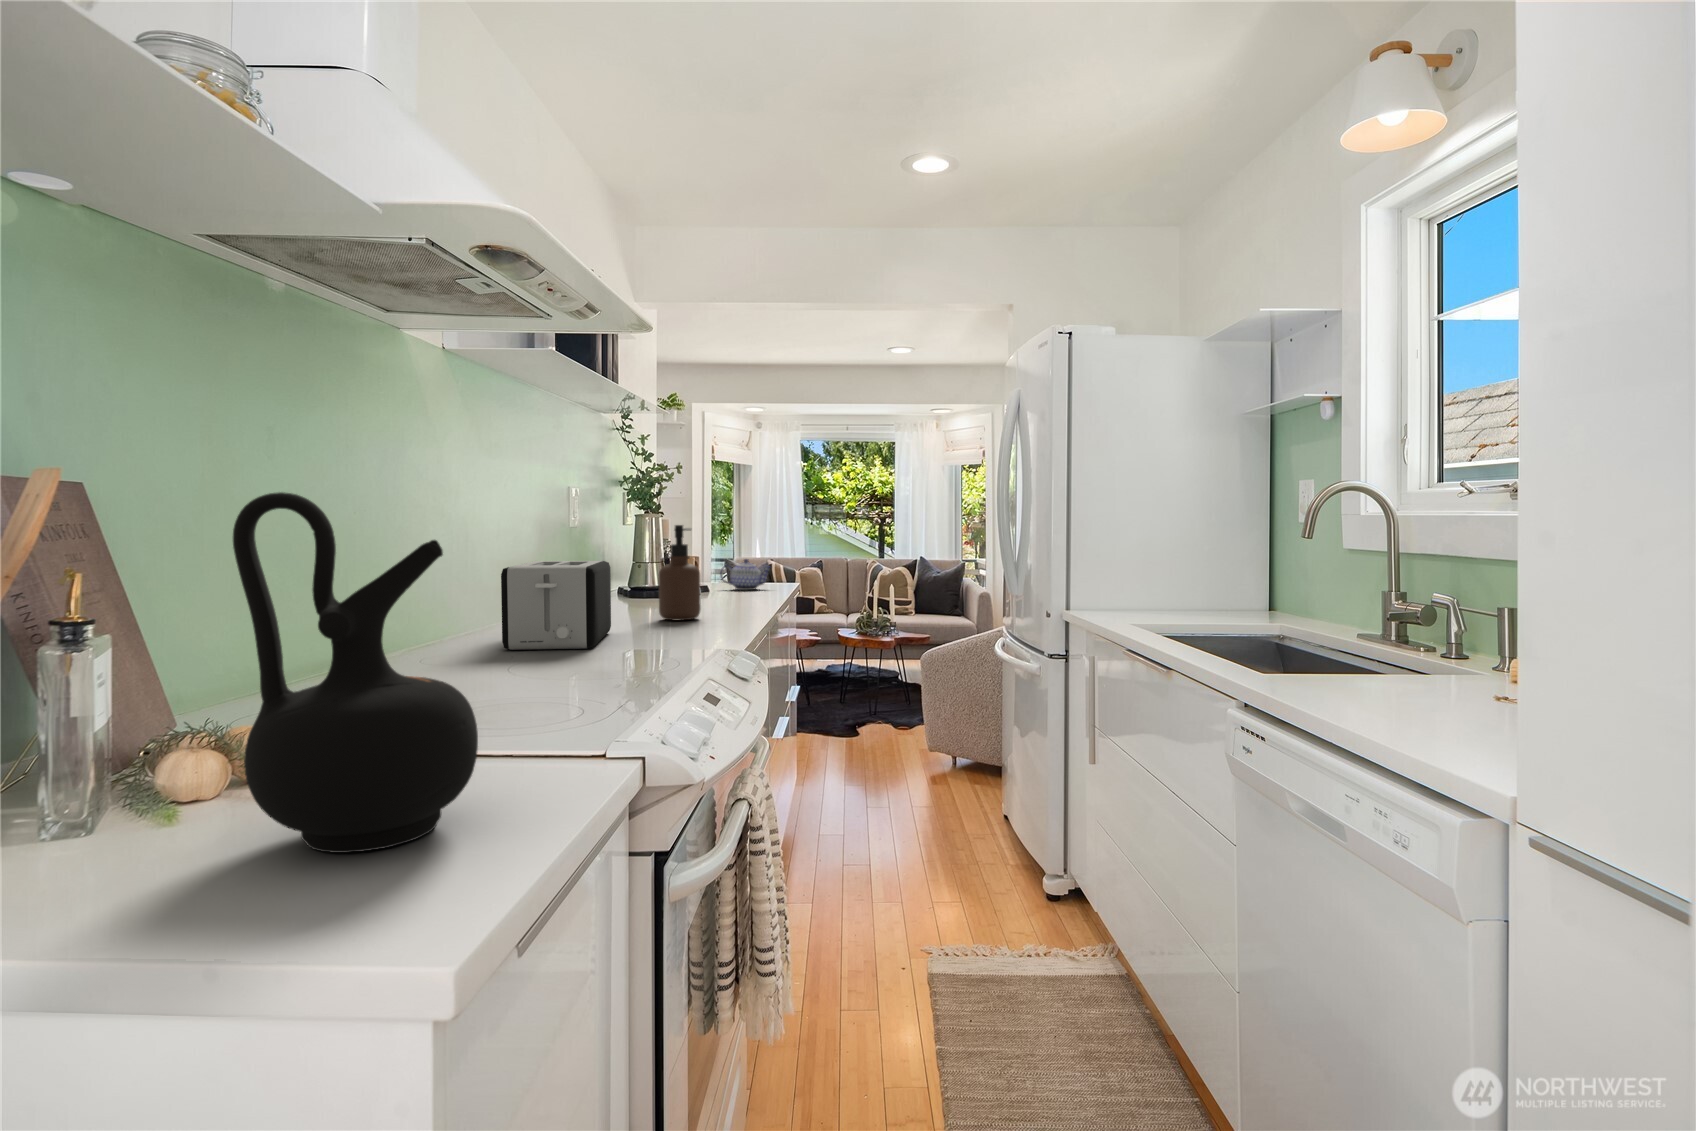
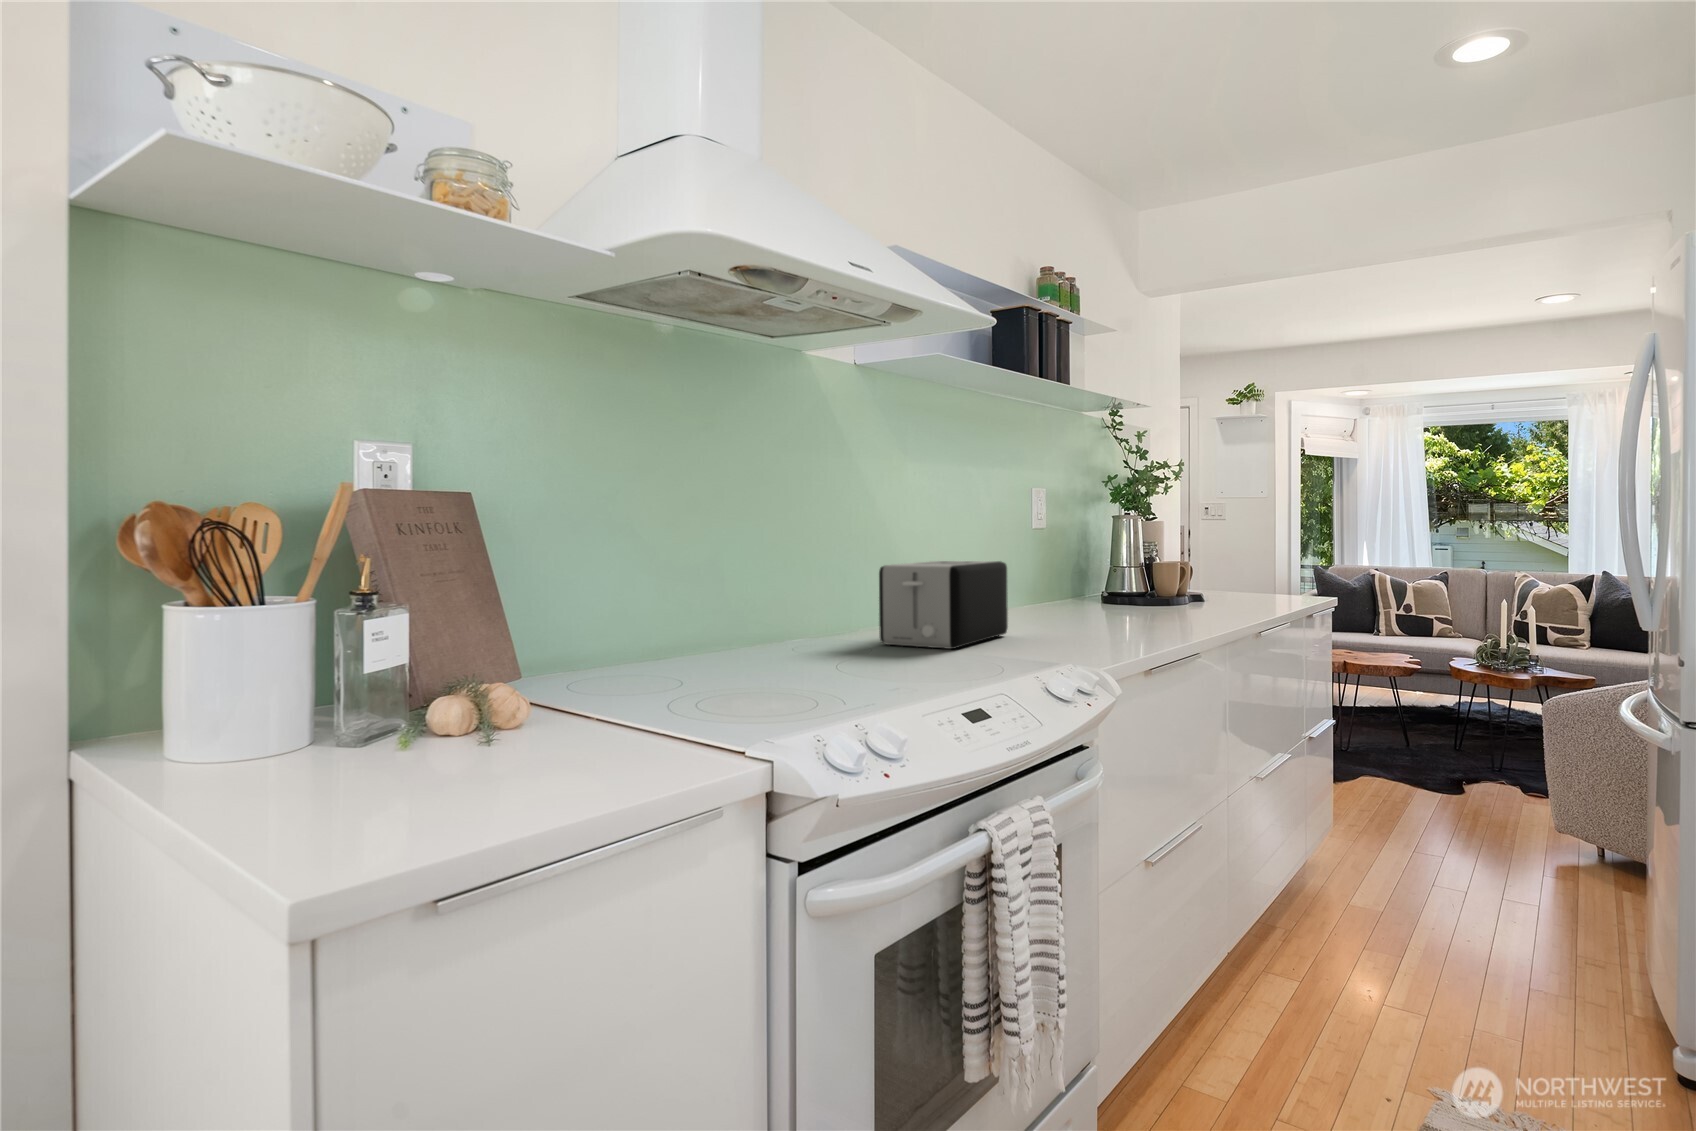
ceramic jug: present [233,492,478,853] -> none [335,485,535,799]
soap dispenser: present [659,525,701,621] -> none [1082,524,1129,628]
teapot: present [720,559,770,590] -> none [1219,565,1285,601]

